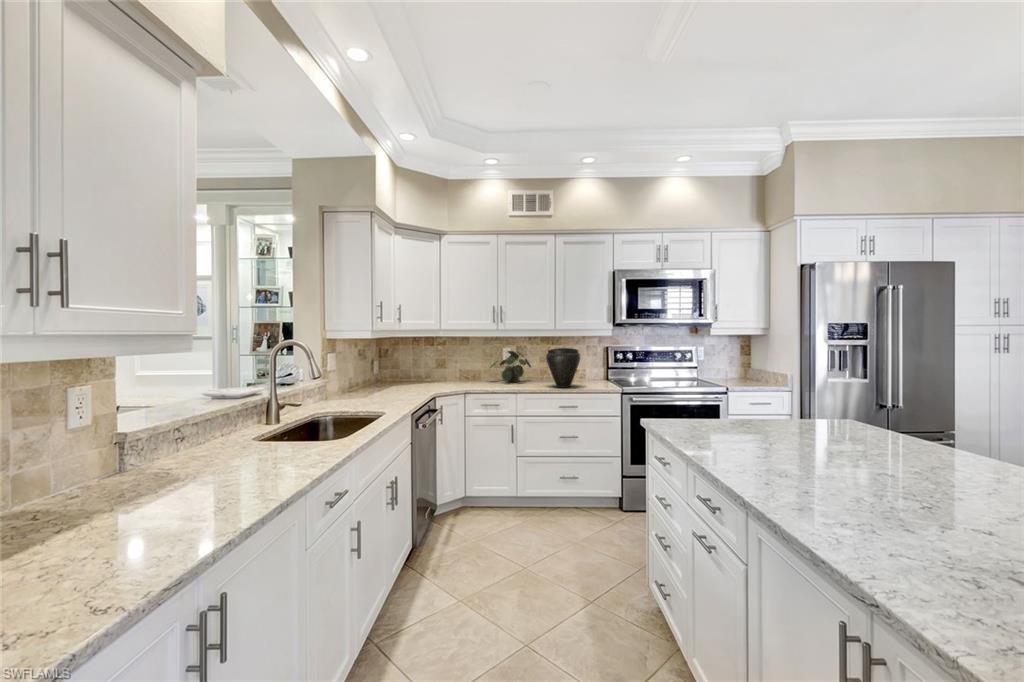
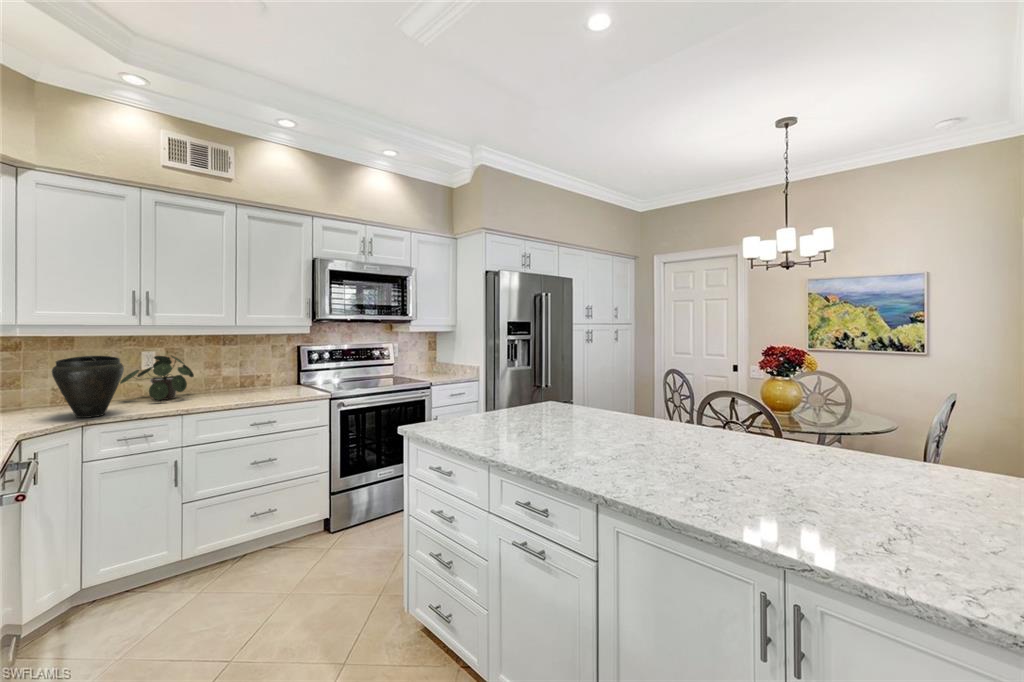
vase: present [546,348,580,387] -> present [52,356,124,418]

